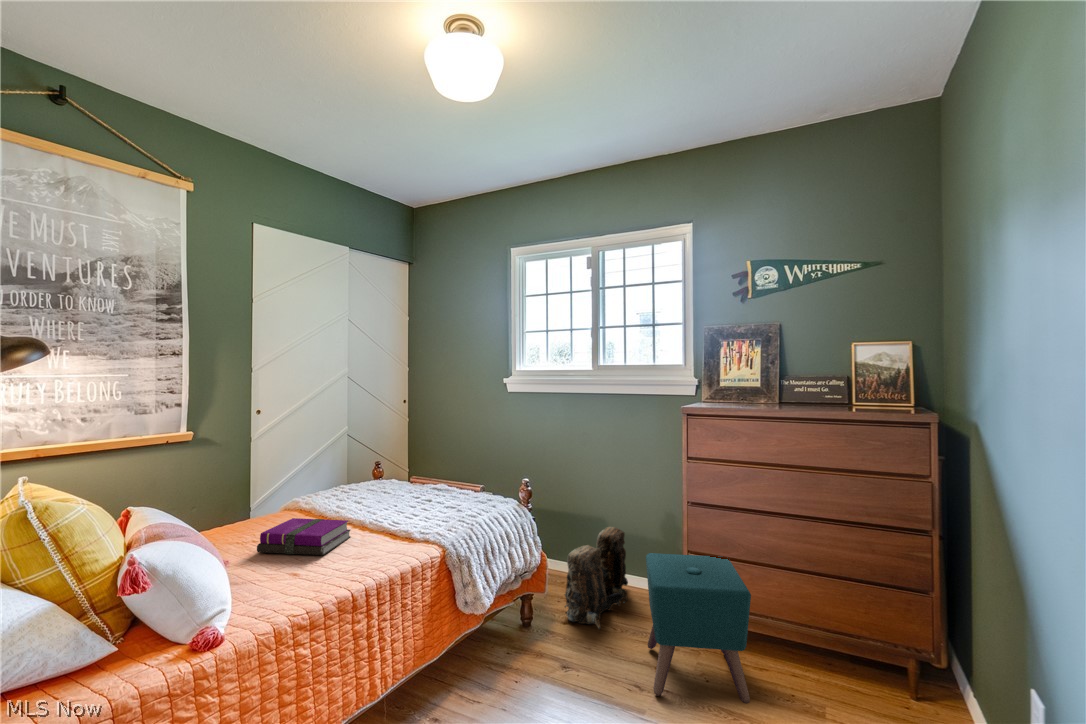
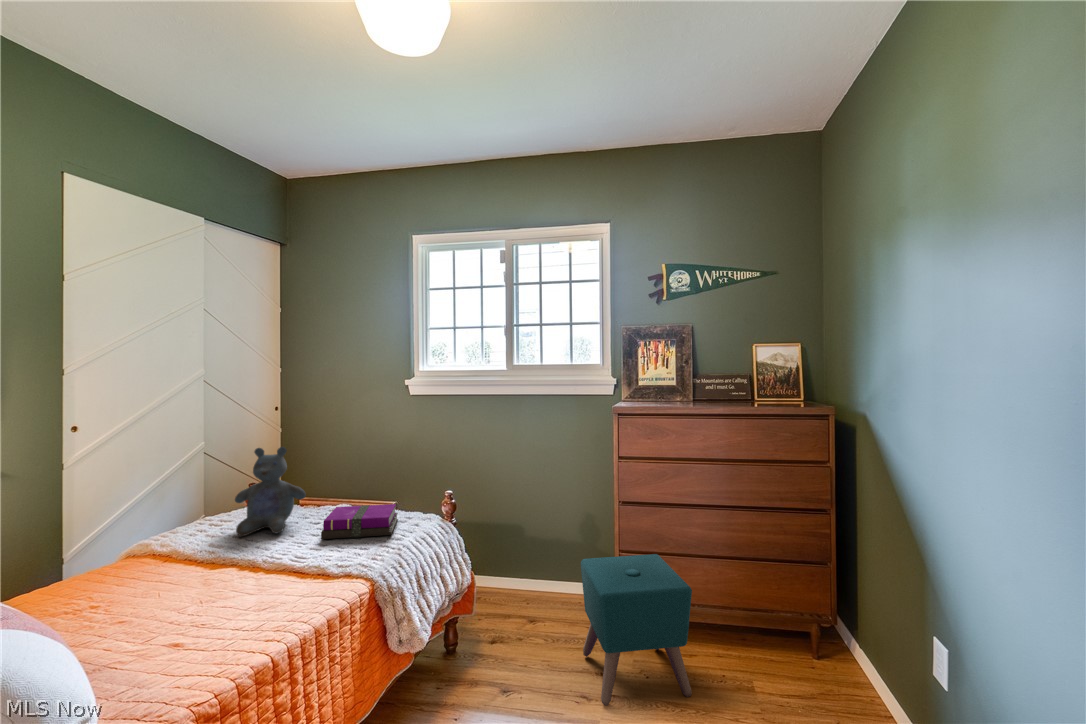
stuffed bear: none [353,431,409,503] -> present [235,447,306,536]
notebook: present [257,518,350,555] -> present [321,504,398,539]
backpack: present [565,527,628,629] -> none [488,533,552,645]

